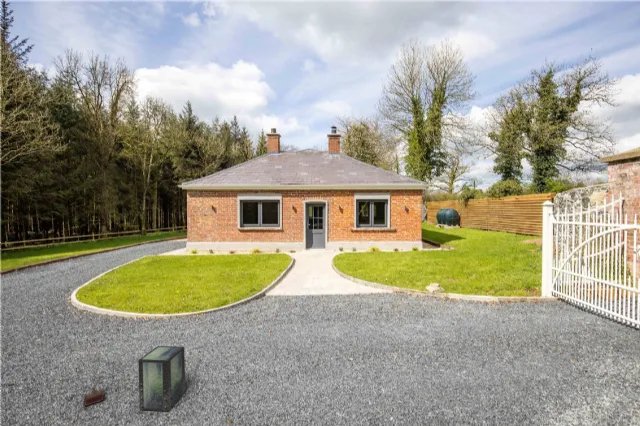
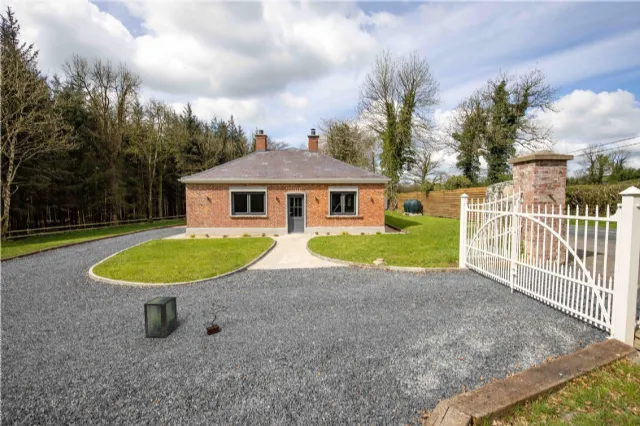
potted plant: present [78,358,116,406] -> present [203,303,228,335]

